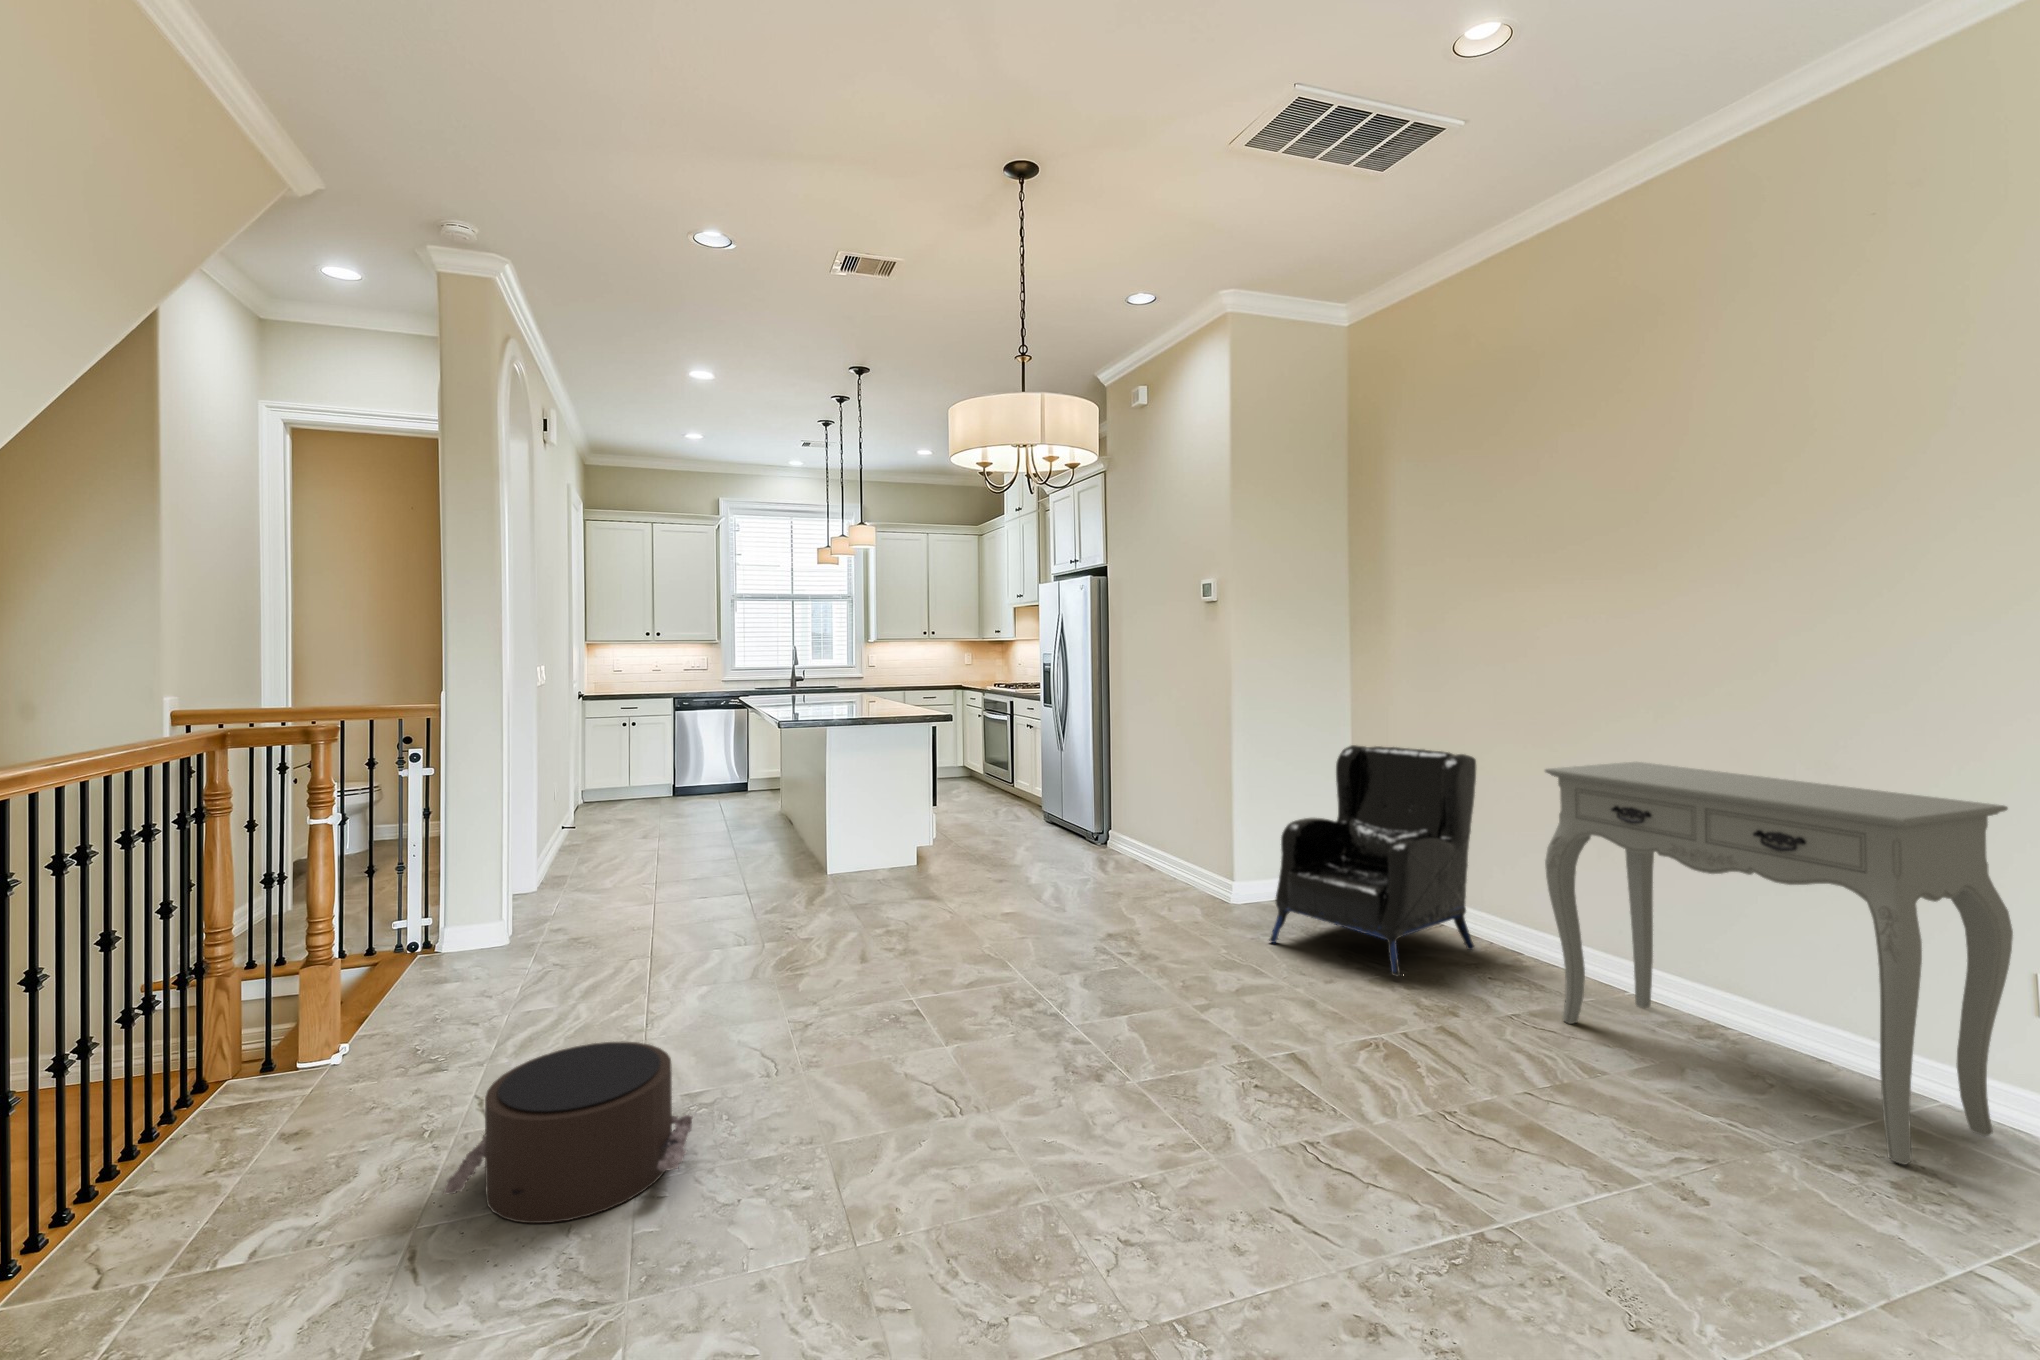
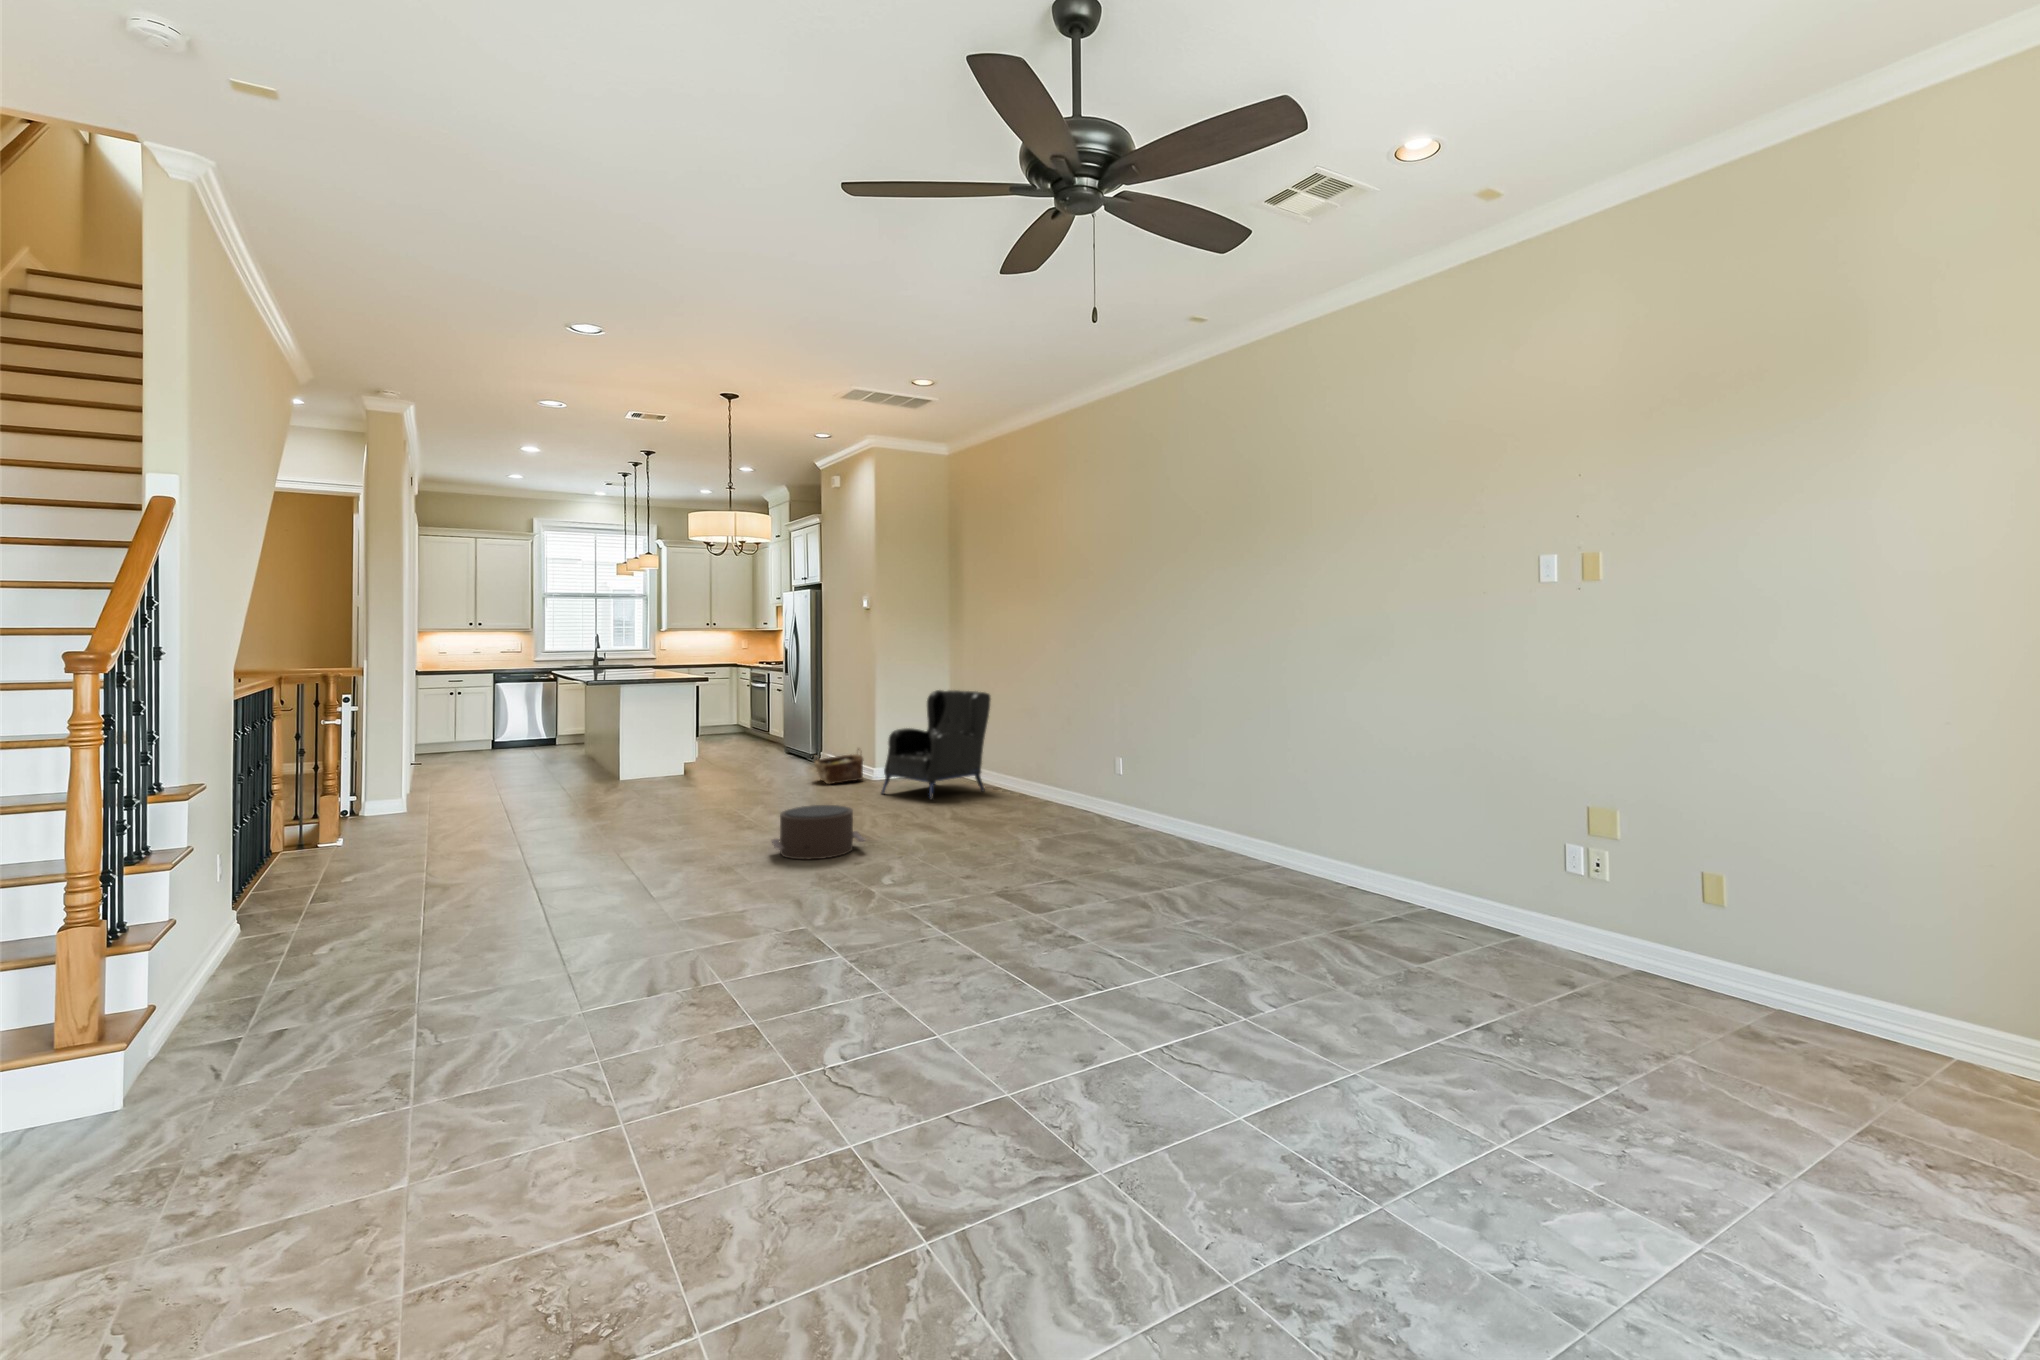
console table: present [1545,762,2013,1164] -> none [987,691,1118,832]
woven basket: none [1125,838,1210,906] -> present [815,748,863,784]
pouf: present [443,1042,693,1223] -> present [772,805,865,860]

